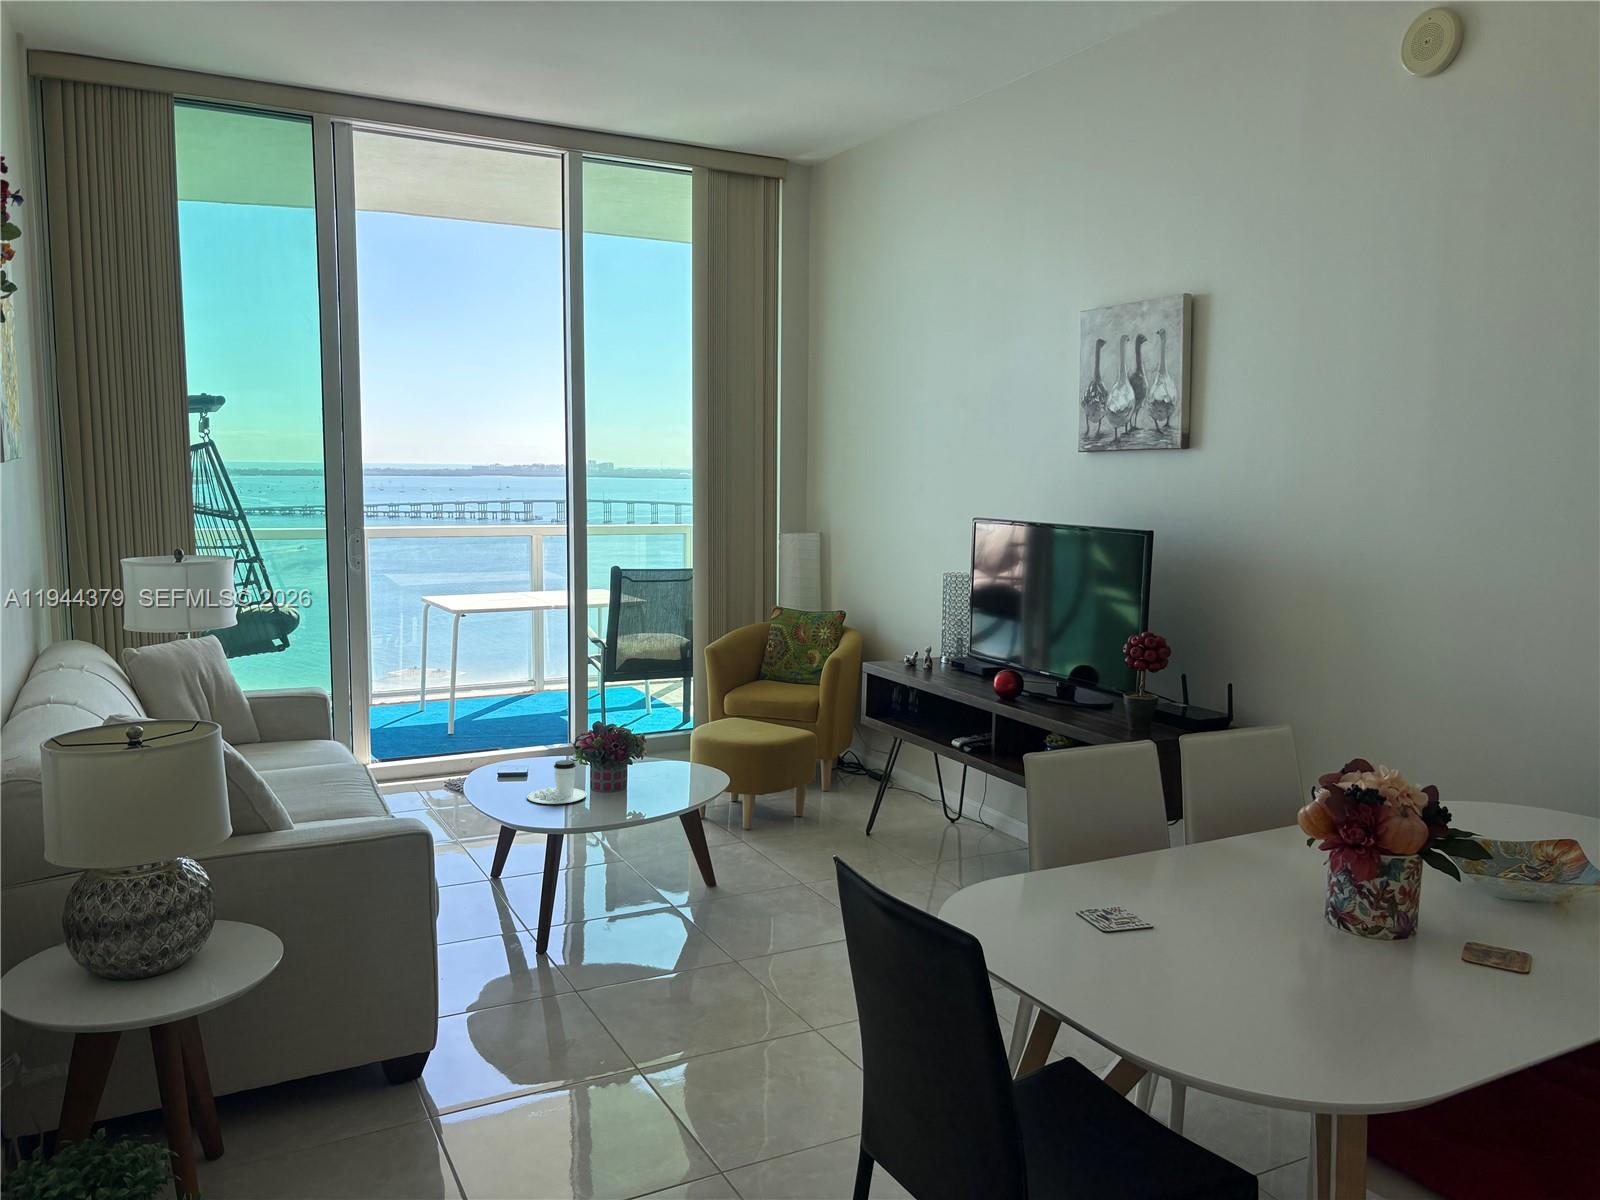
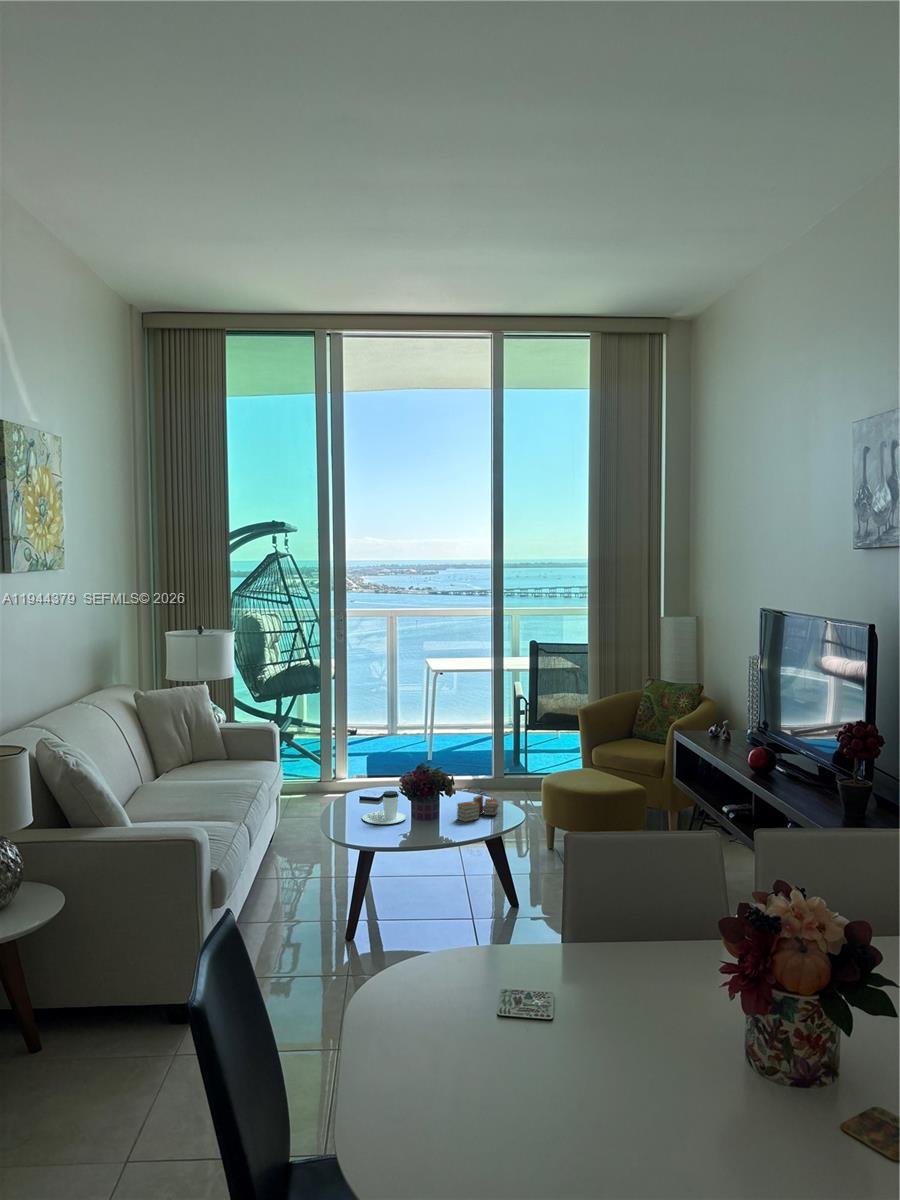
book: none [647,756,690,790] -> present [457,795,499,822]

